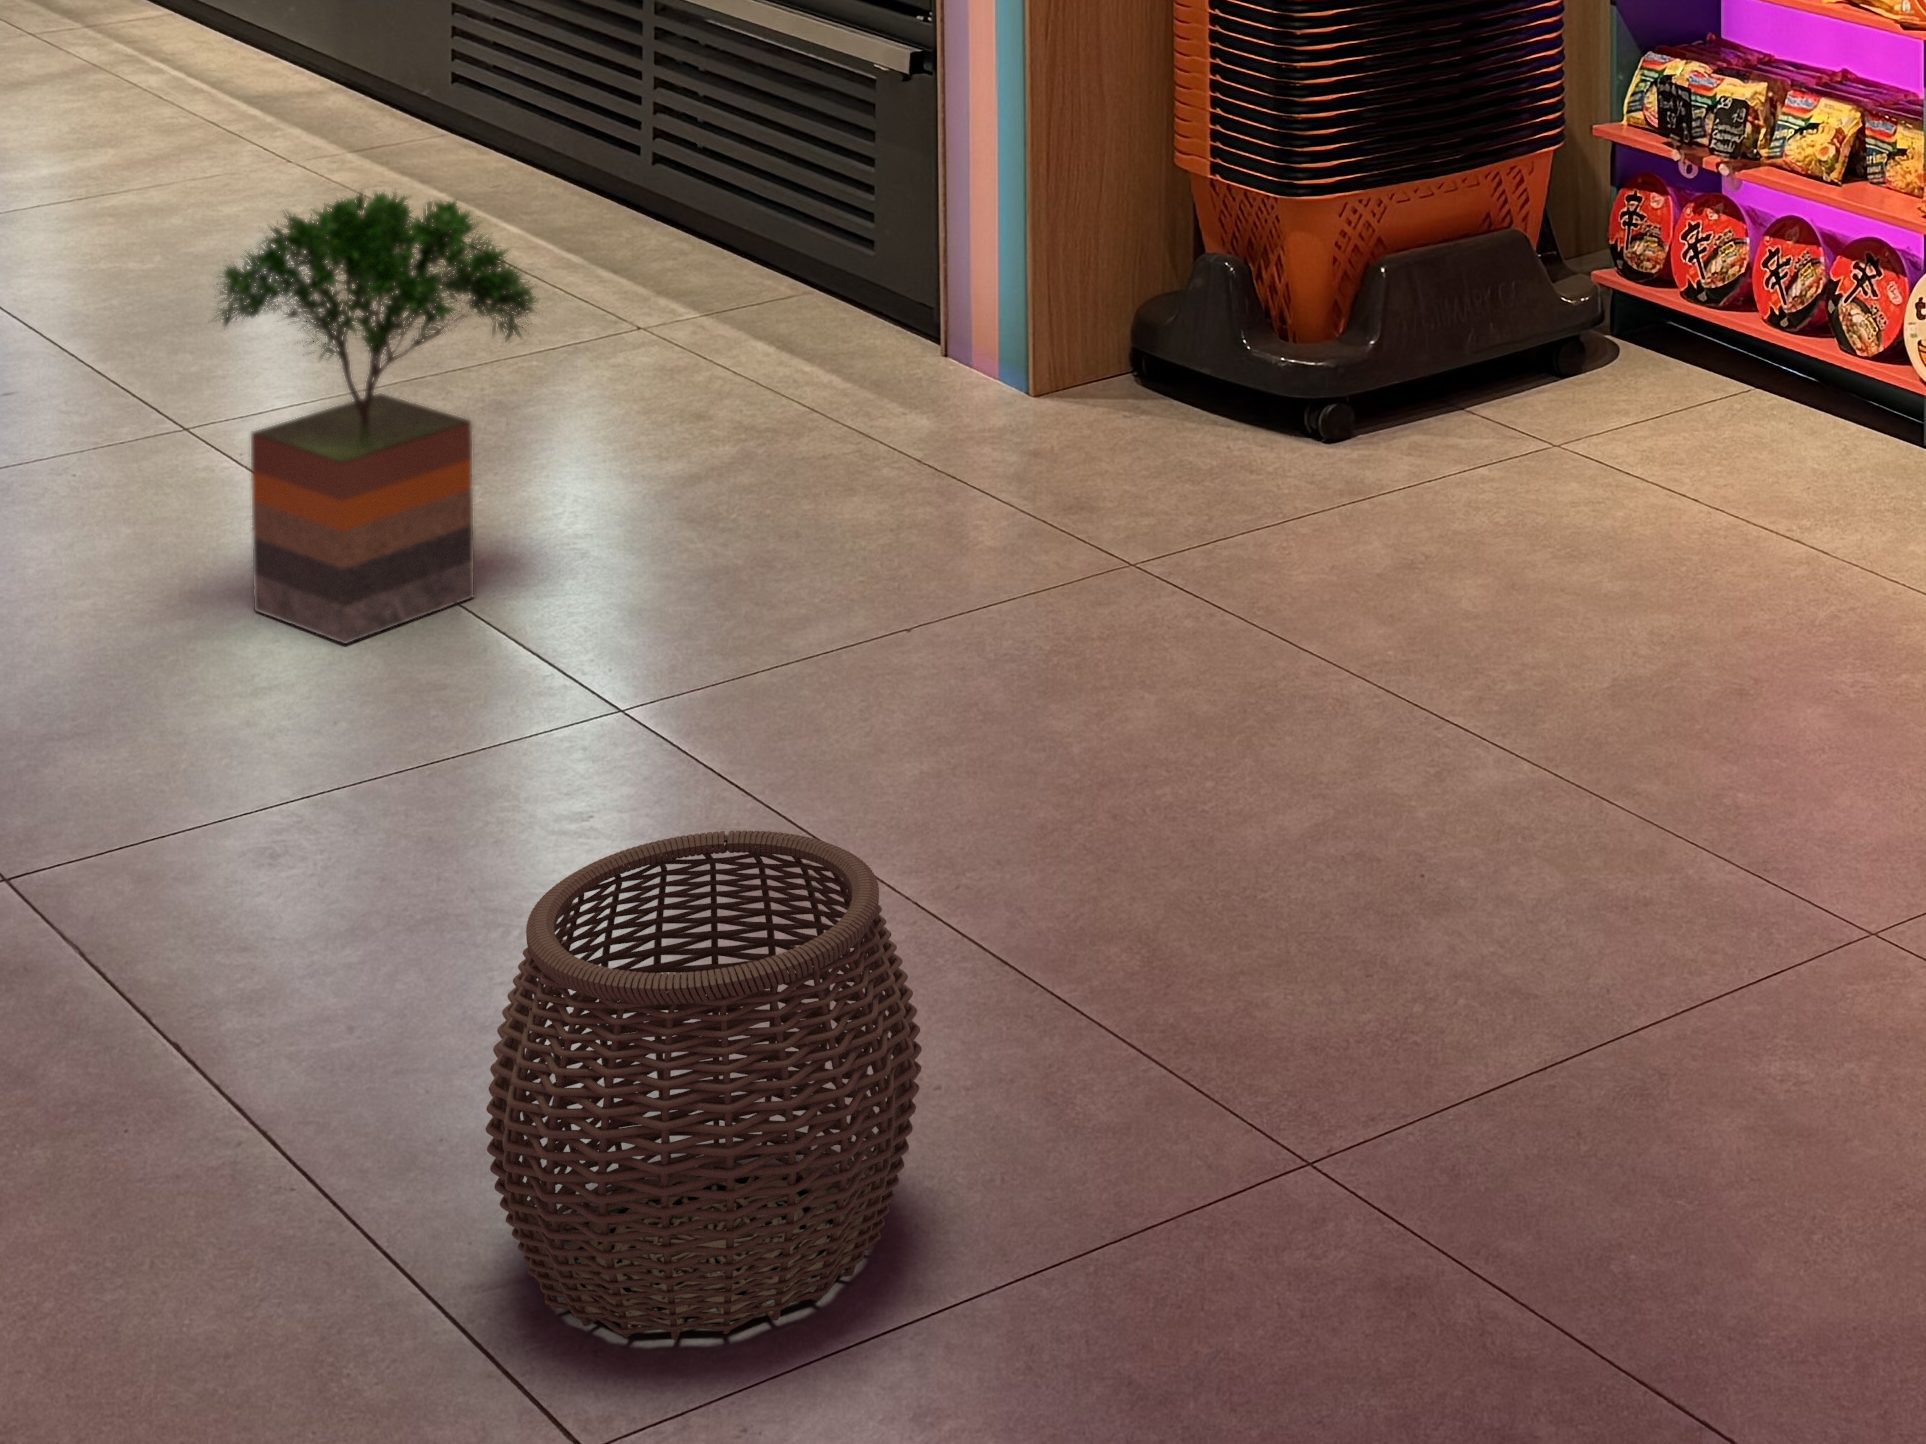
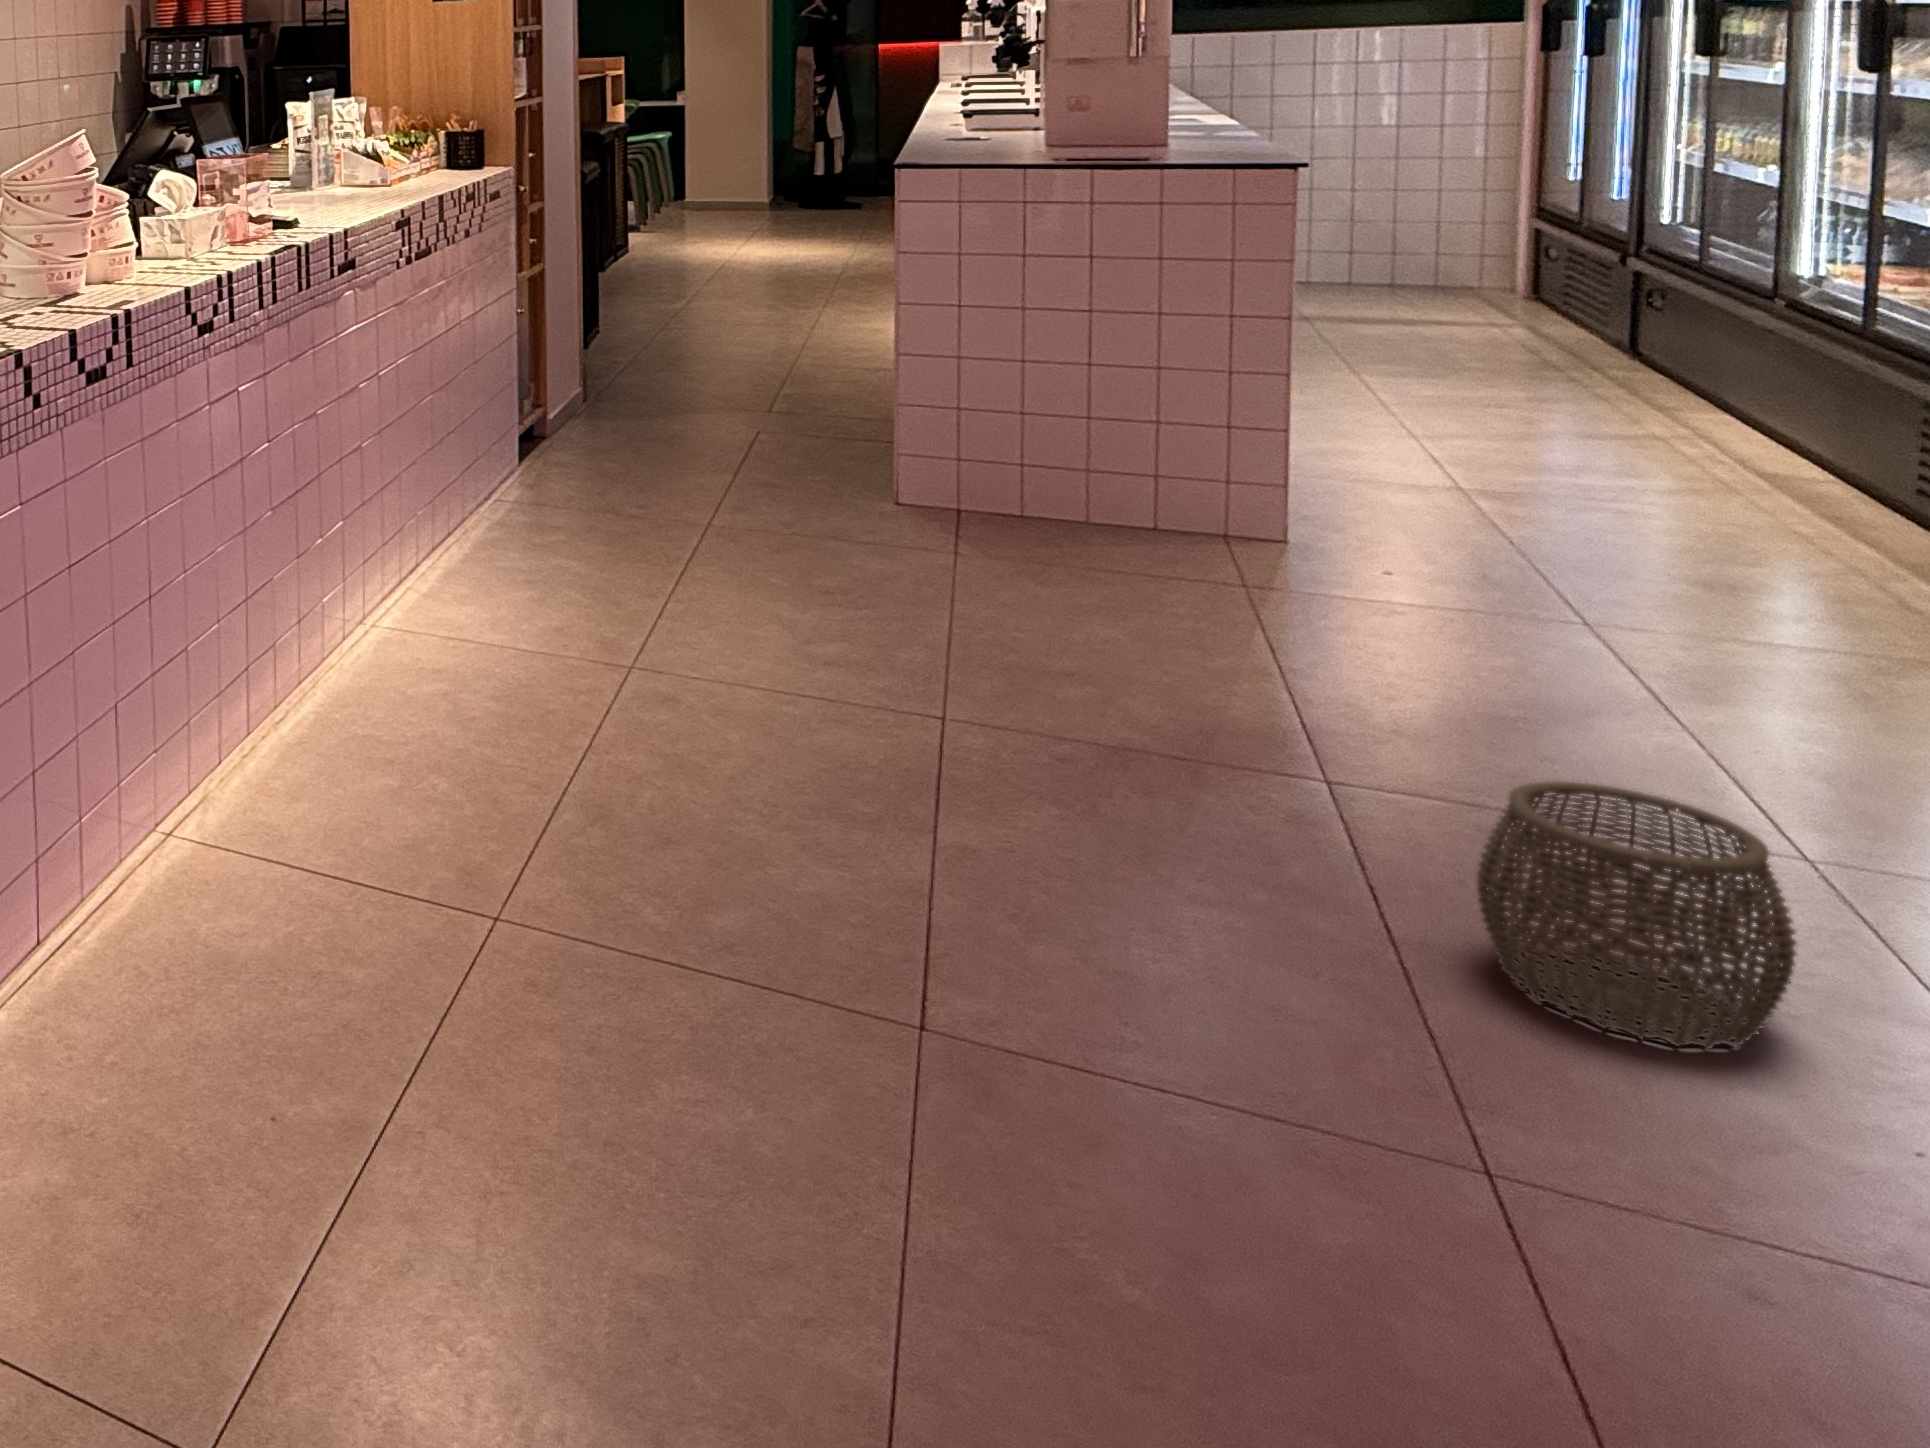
potted tree: present [217,192,538,643] -> none [1539,475,1780,716]

